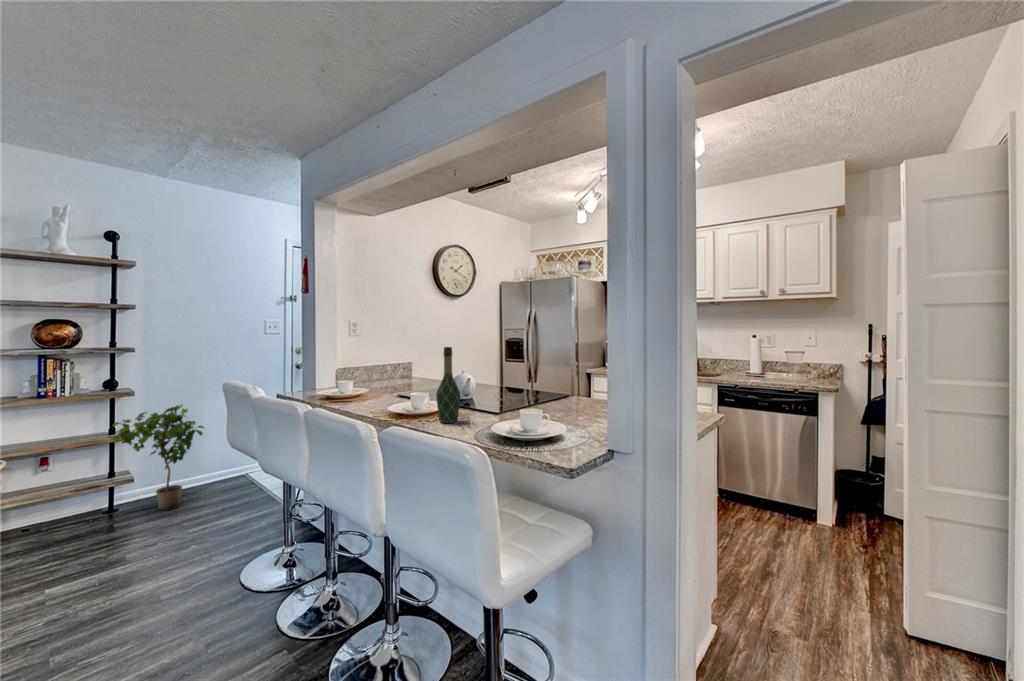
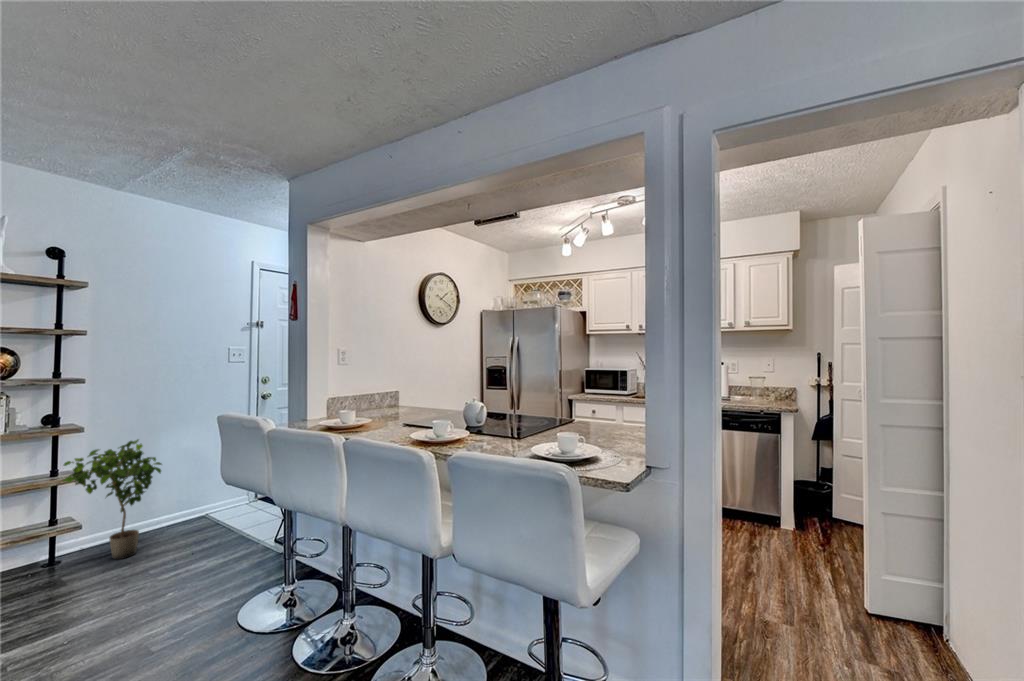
wine bottle: present [436,347,460,423] -> none [470,375,492,447]

